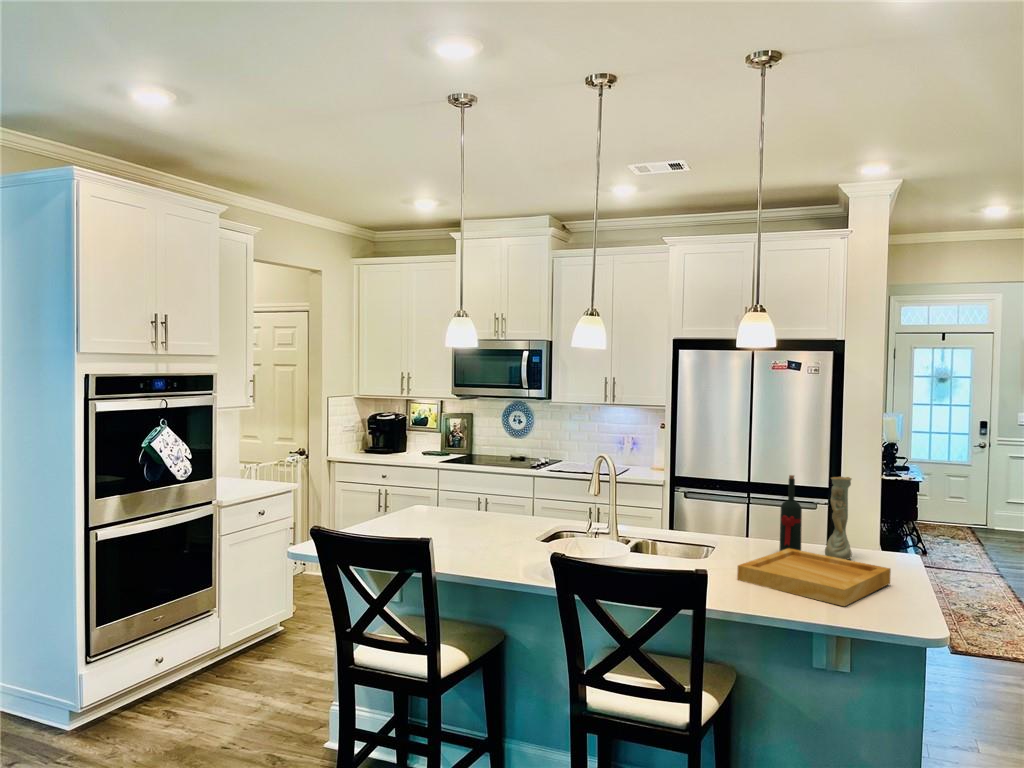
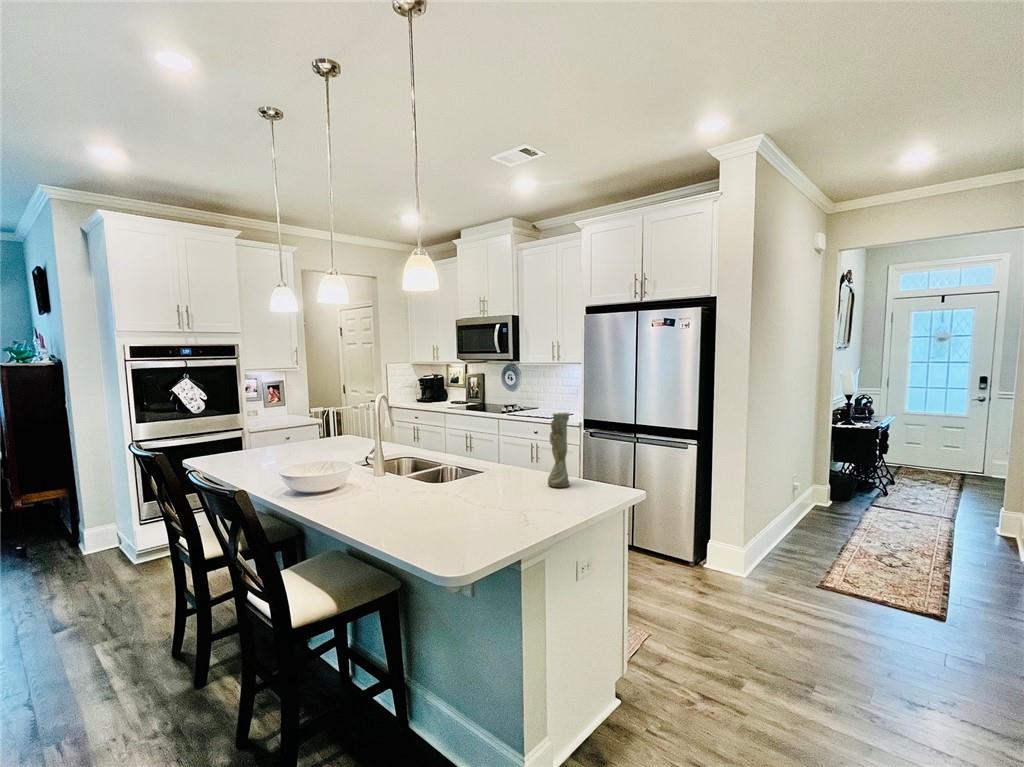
wine bottle: present [780,475,802,551] -> none [510,411,531,483]
tray: present [737,548,891,606] -> none [419,474,543,524]

